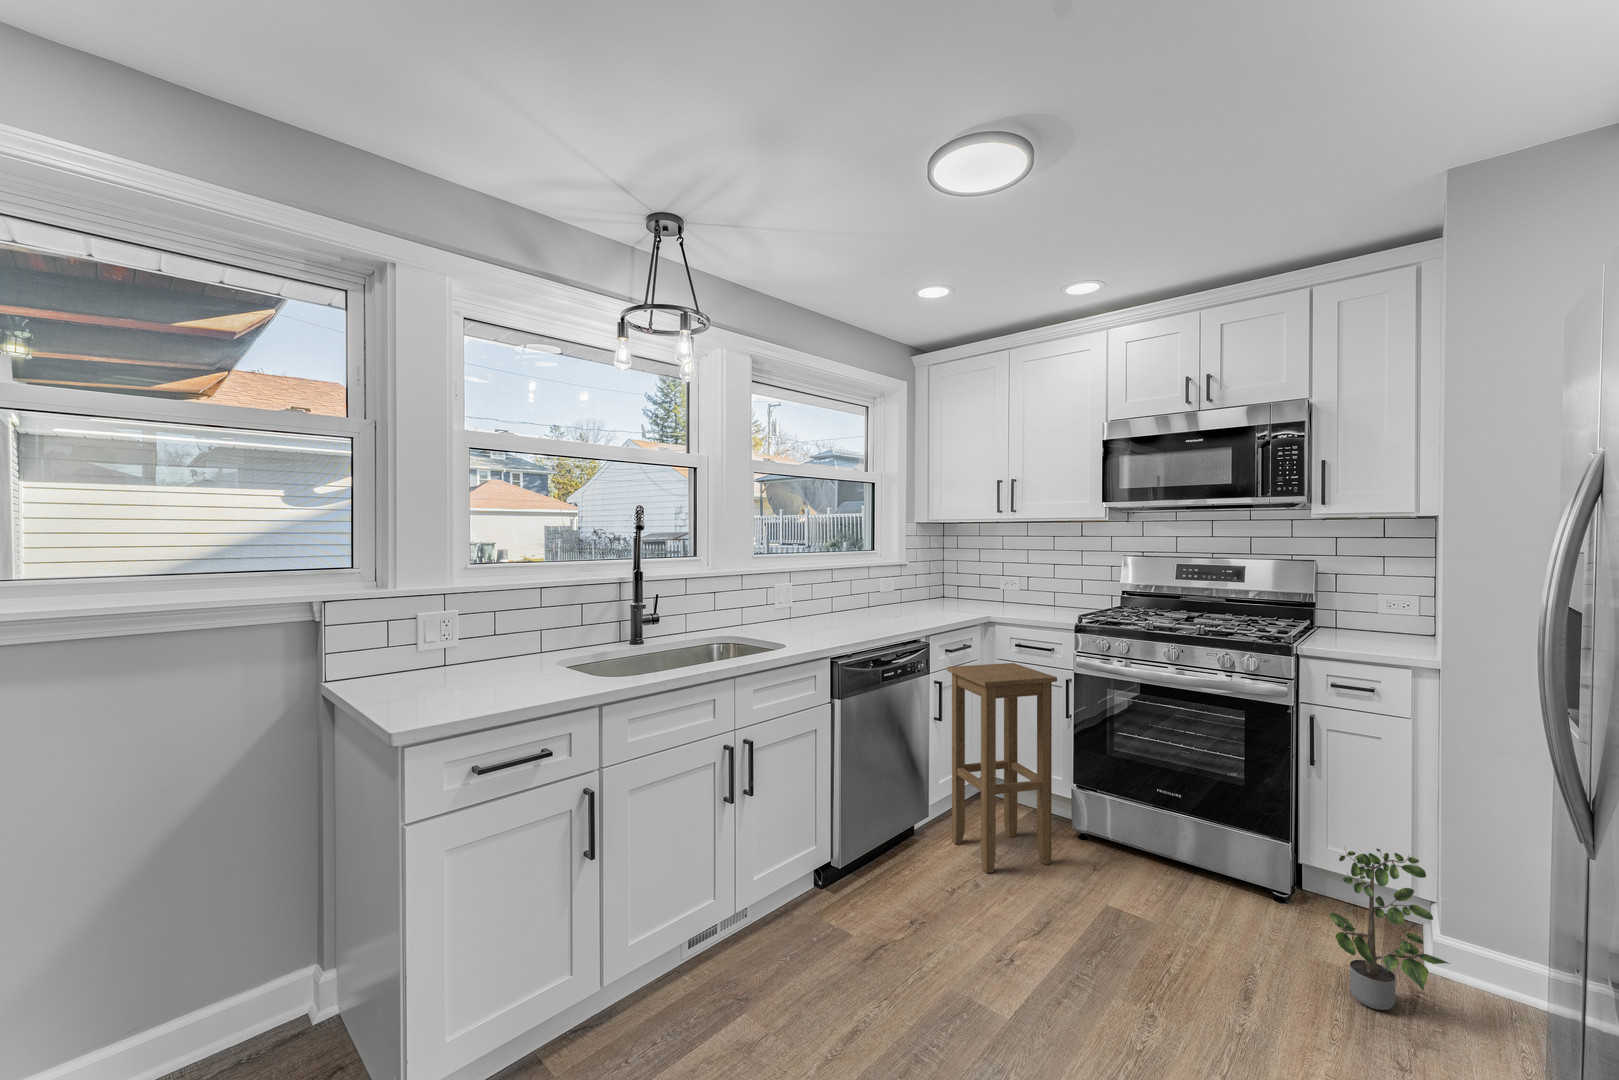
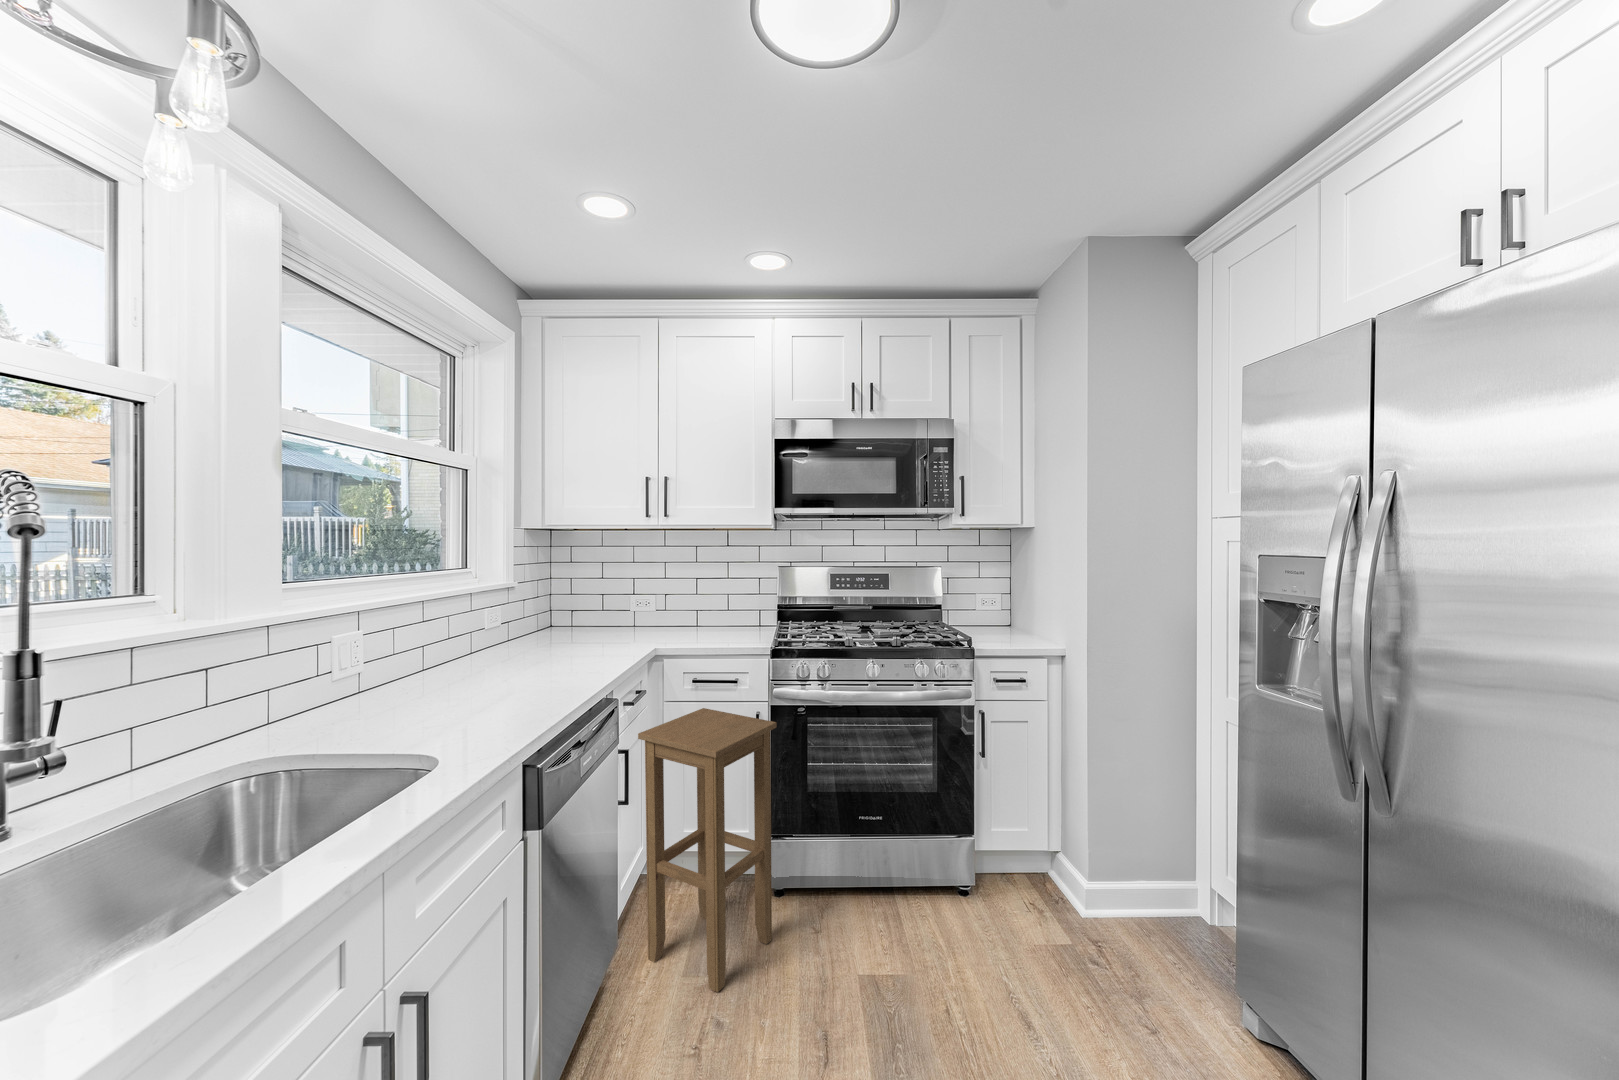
potted plant: present [1330,849,1449,1010] -> none [1058,833,1138,983]

